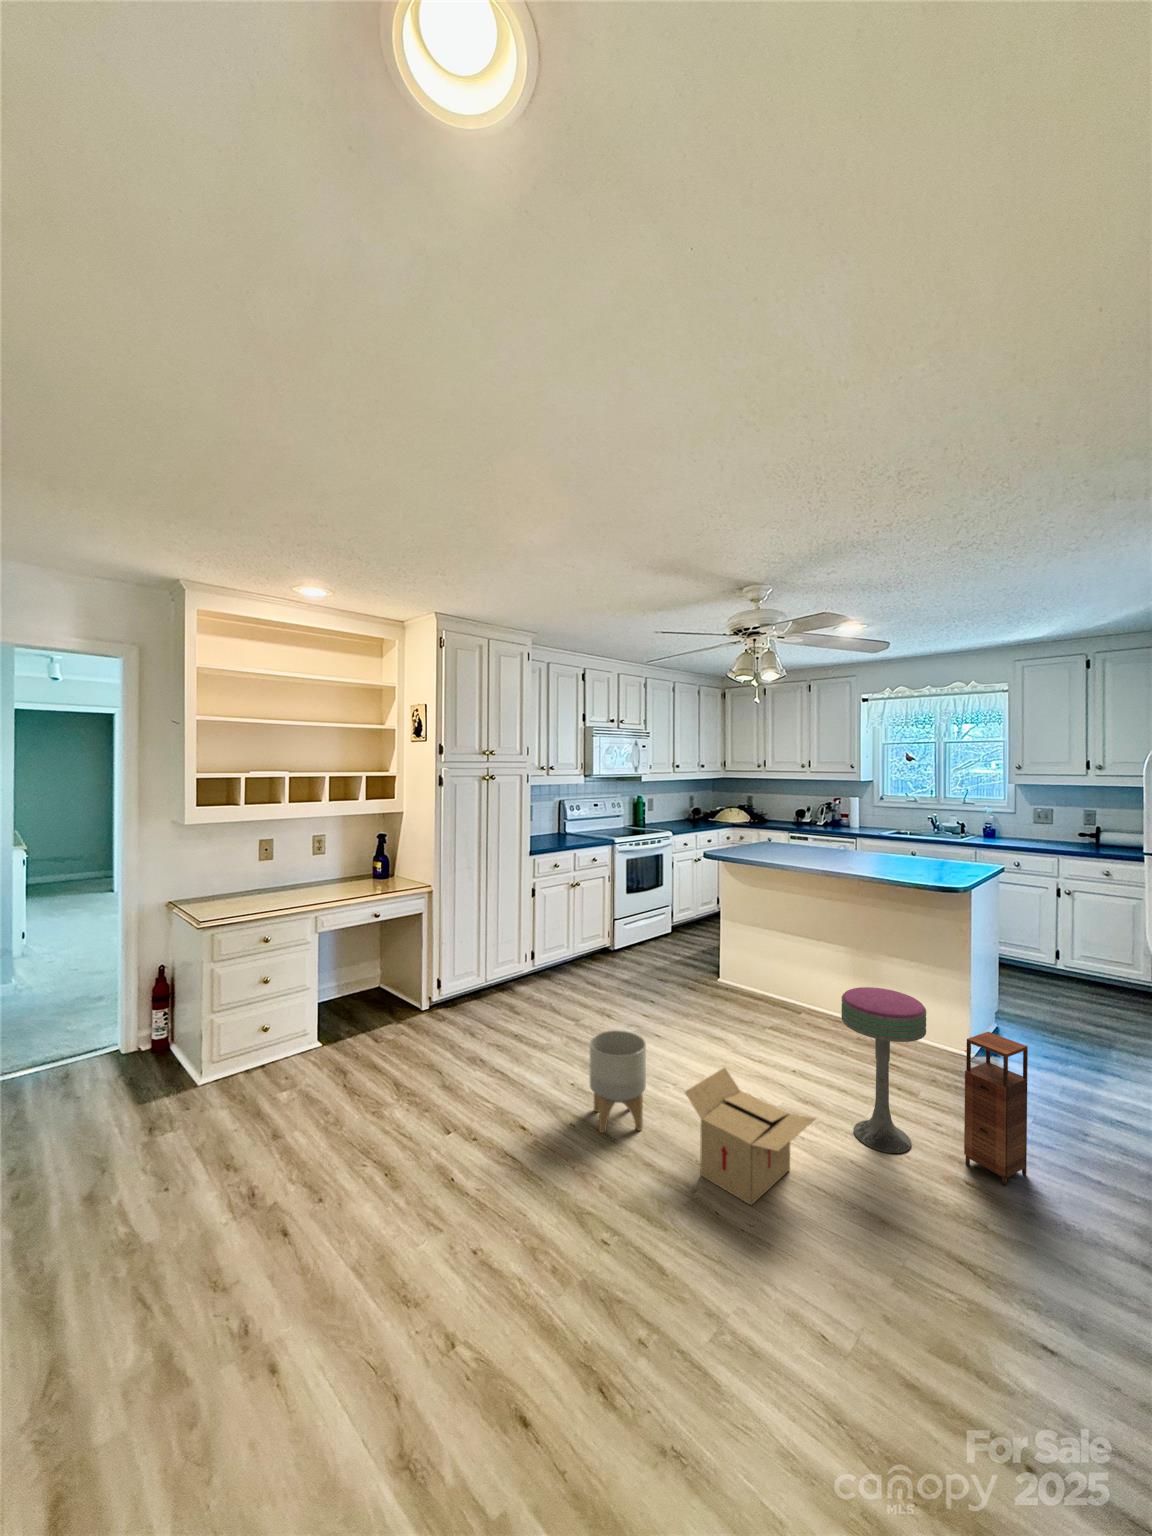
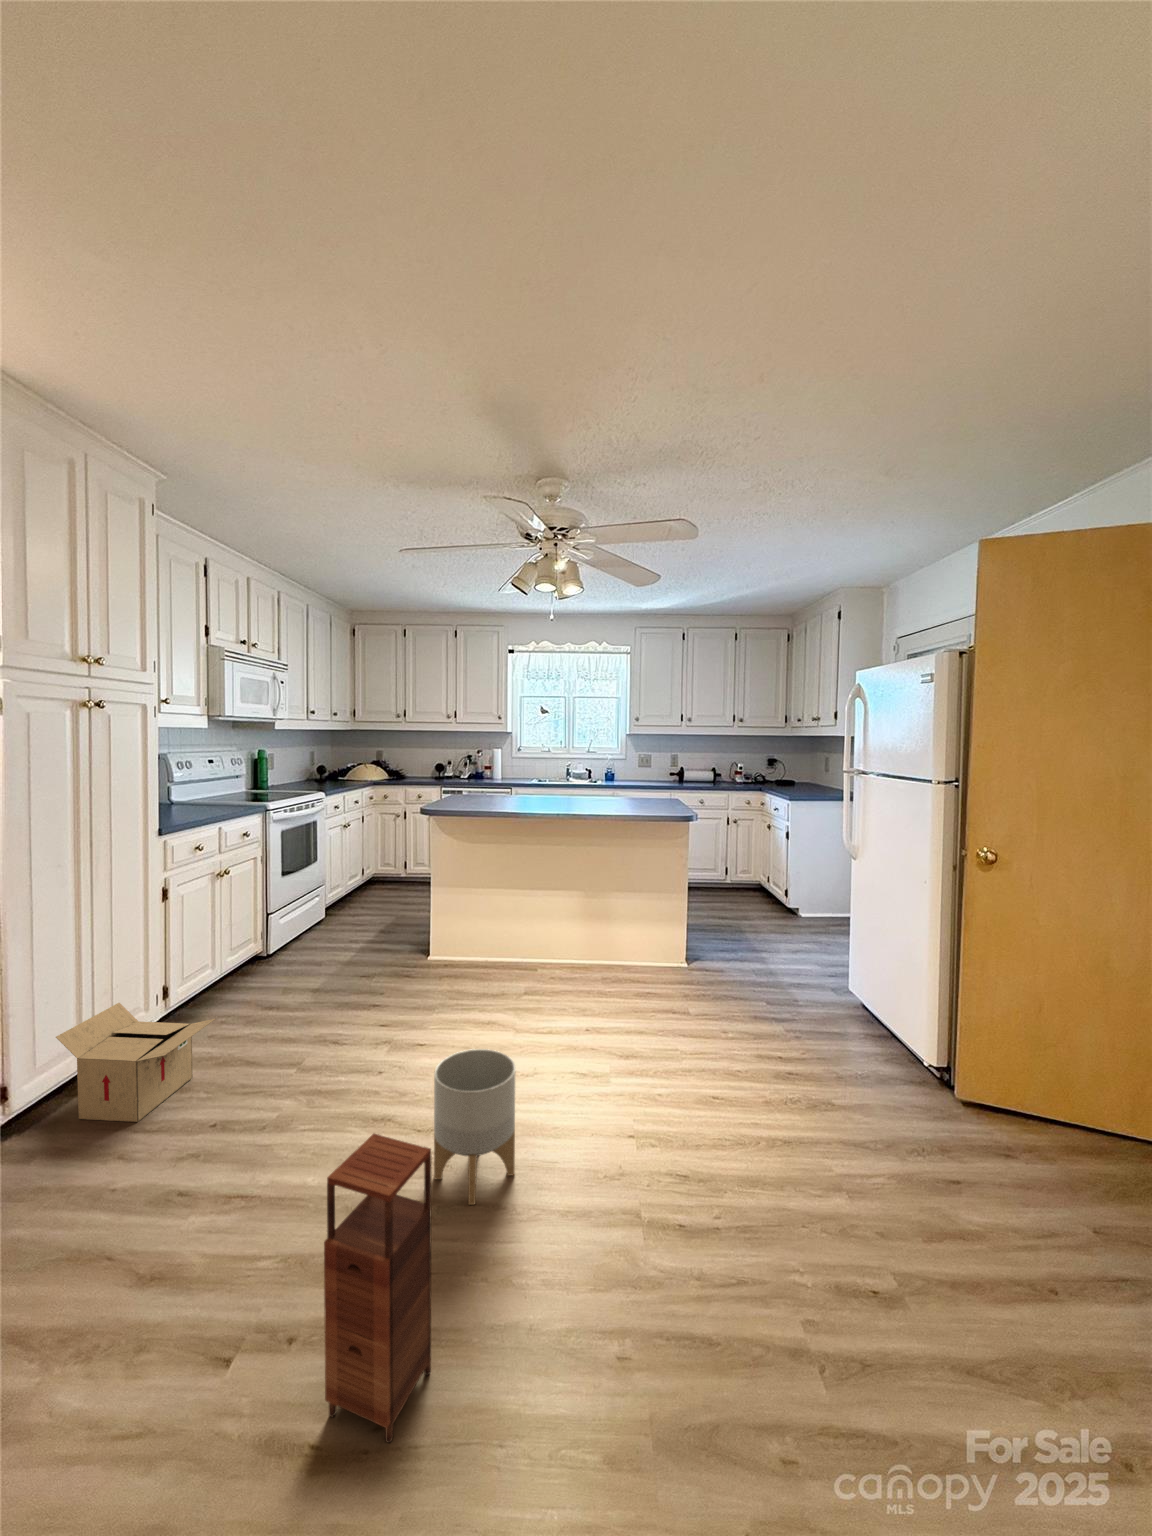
bar stool: present [841,987,926,1153] -> none [675,919,754,1079]
storage cabinet: present [964,1032,1028,1186] -> present [324,1134,431,1443]
cardboard box: present [685,1068,815,1205] -> present [56,1003,215,1122]

